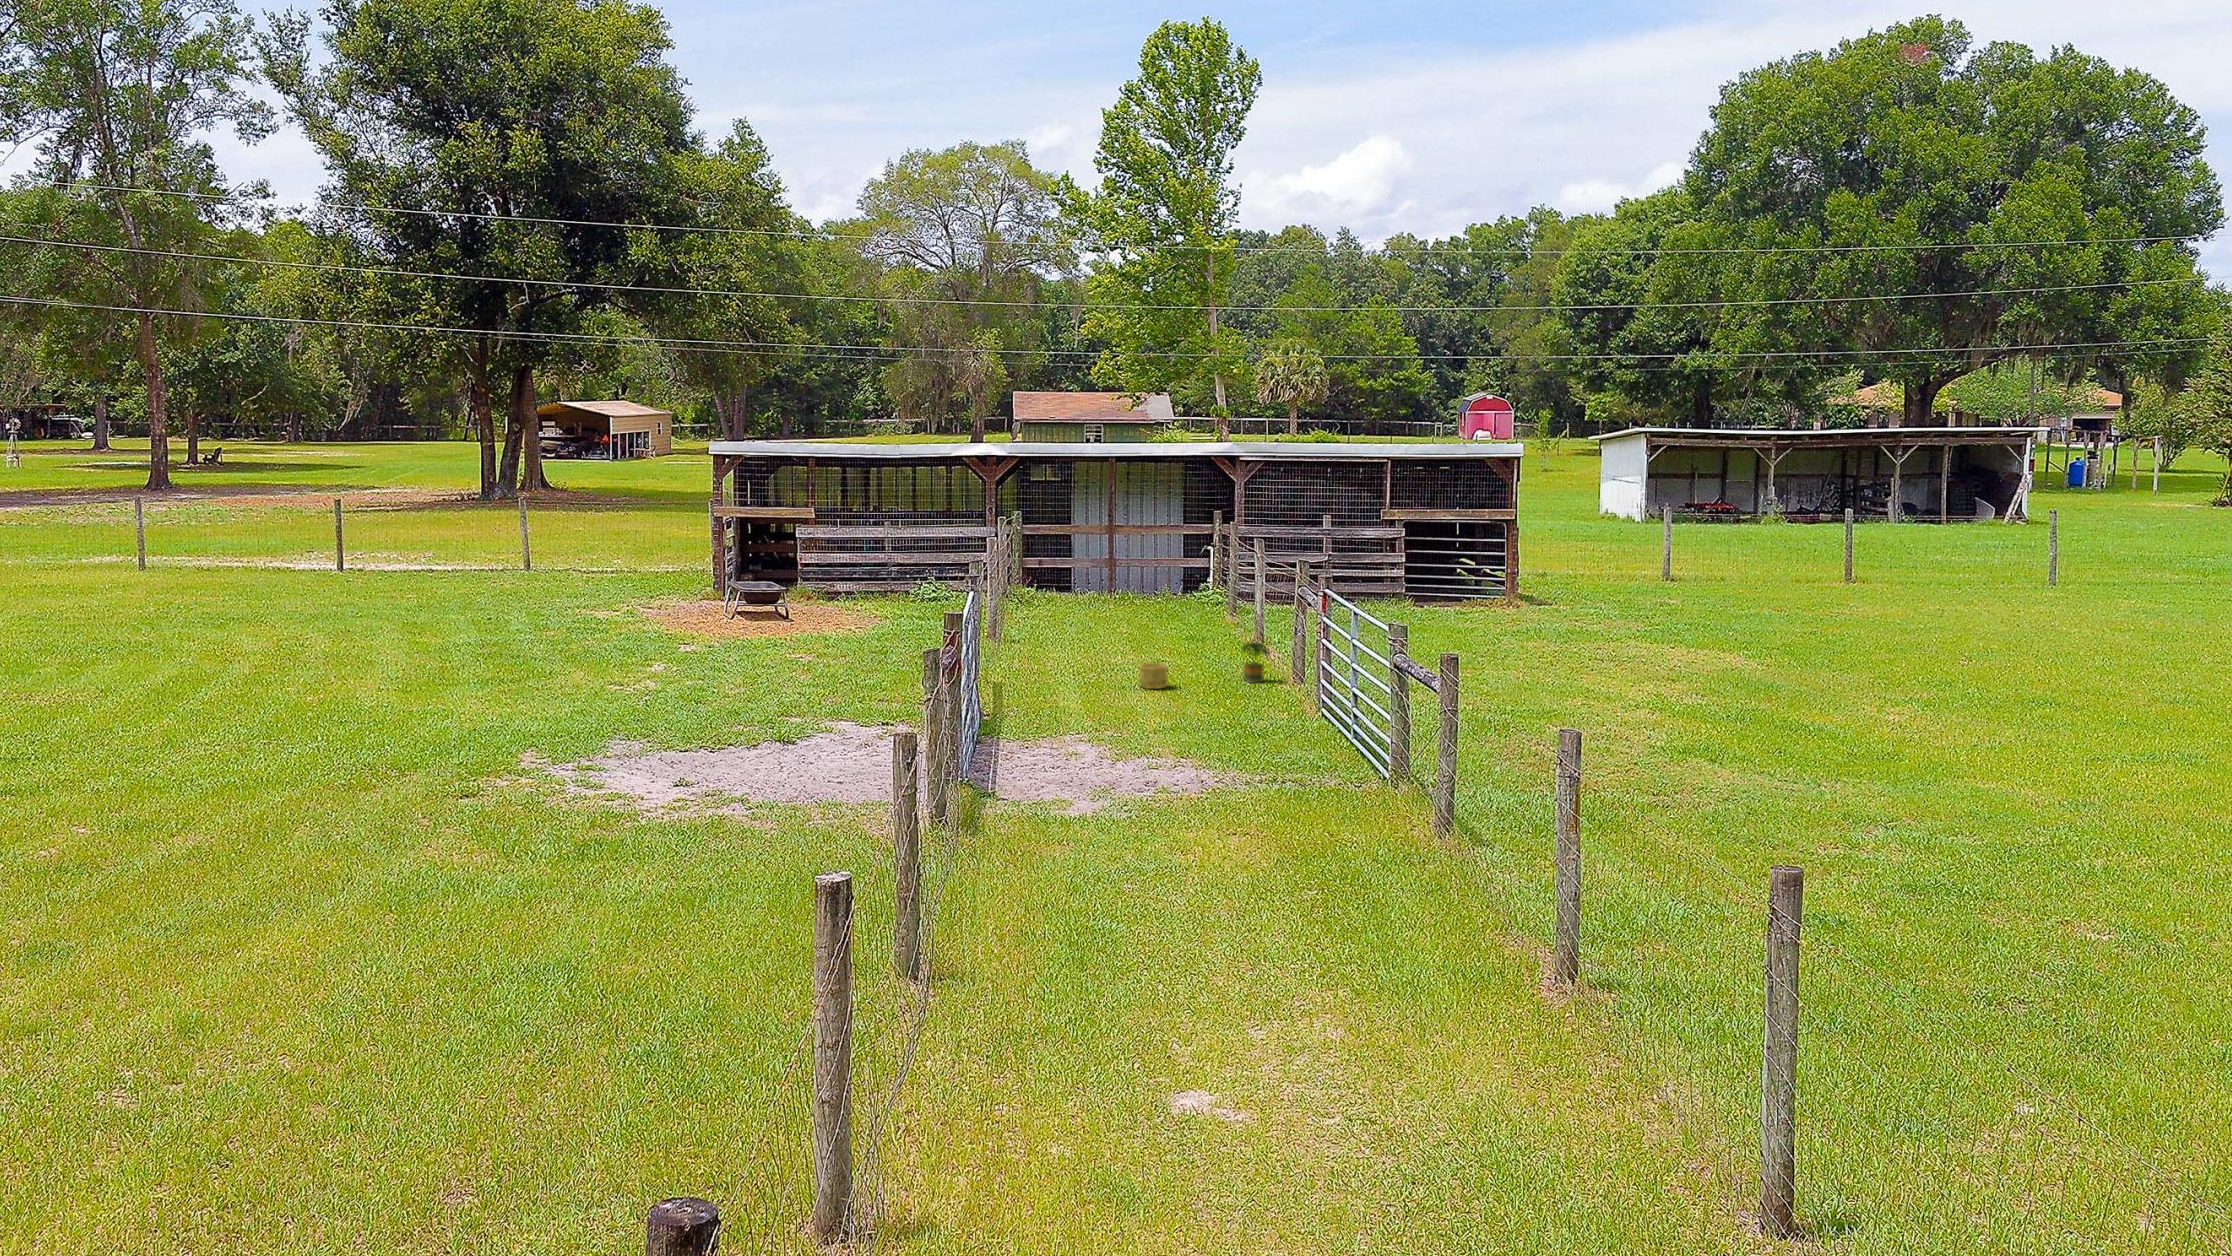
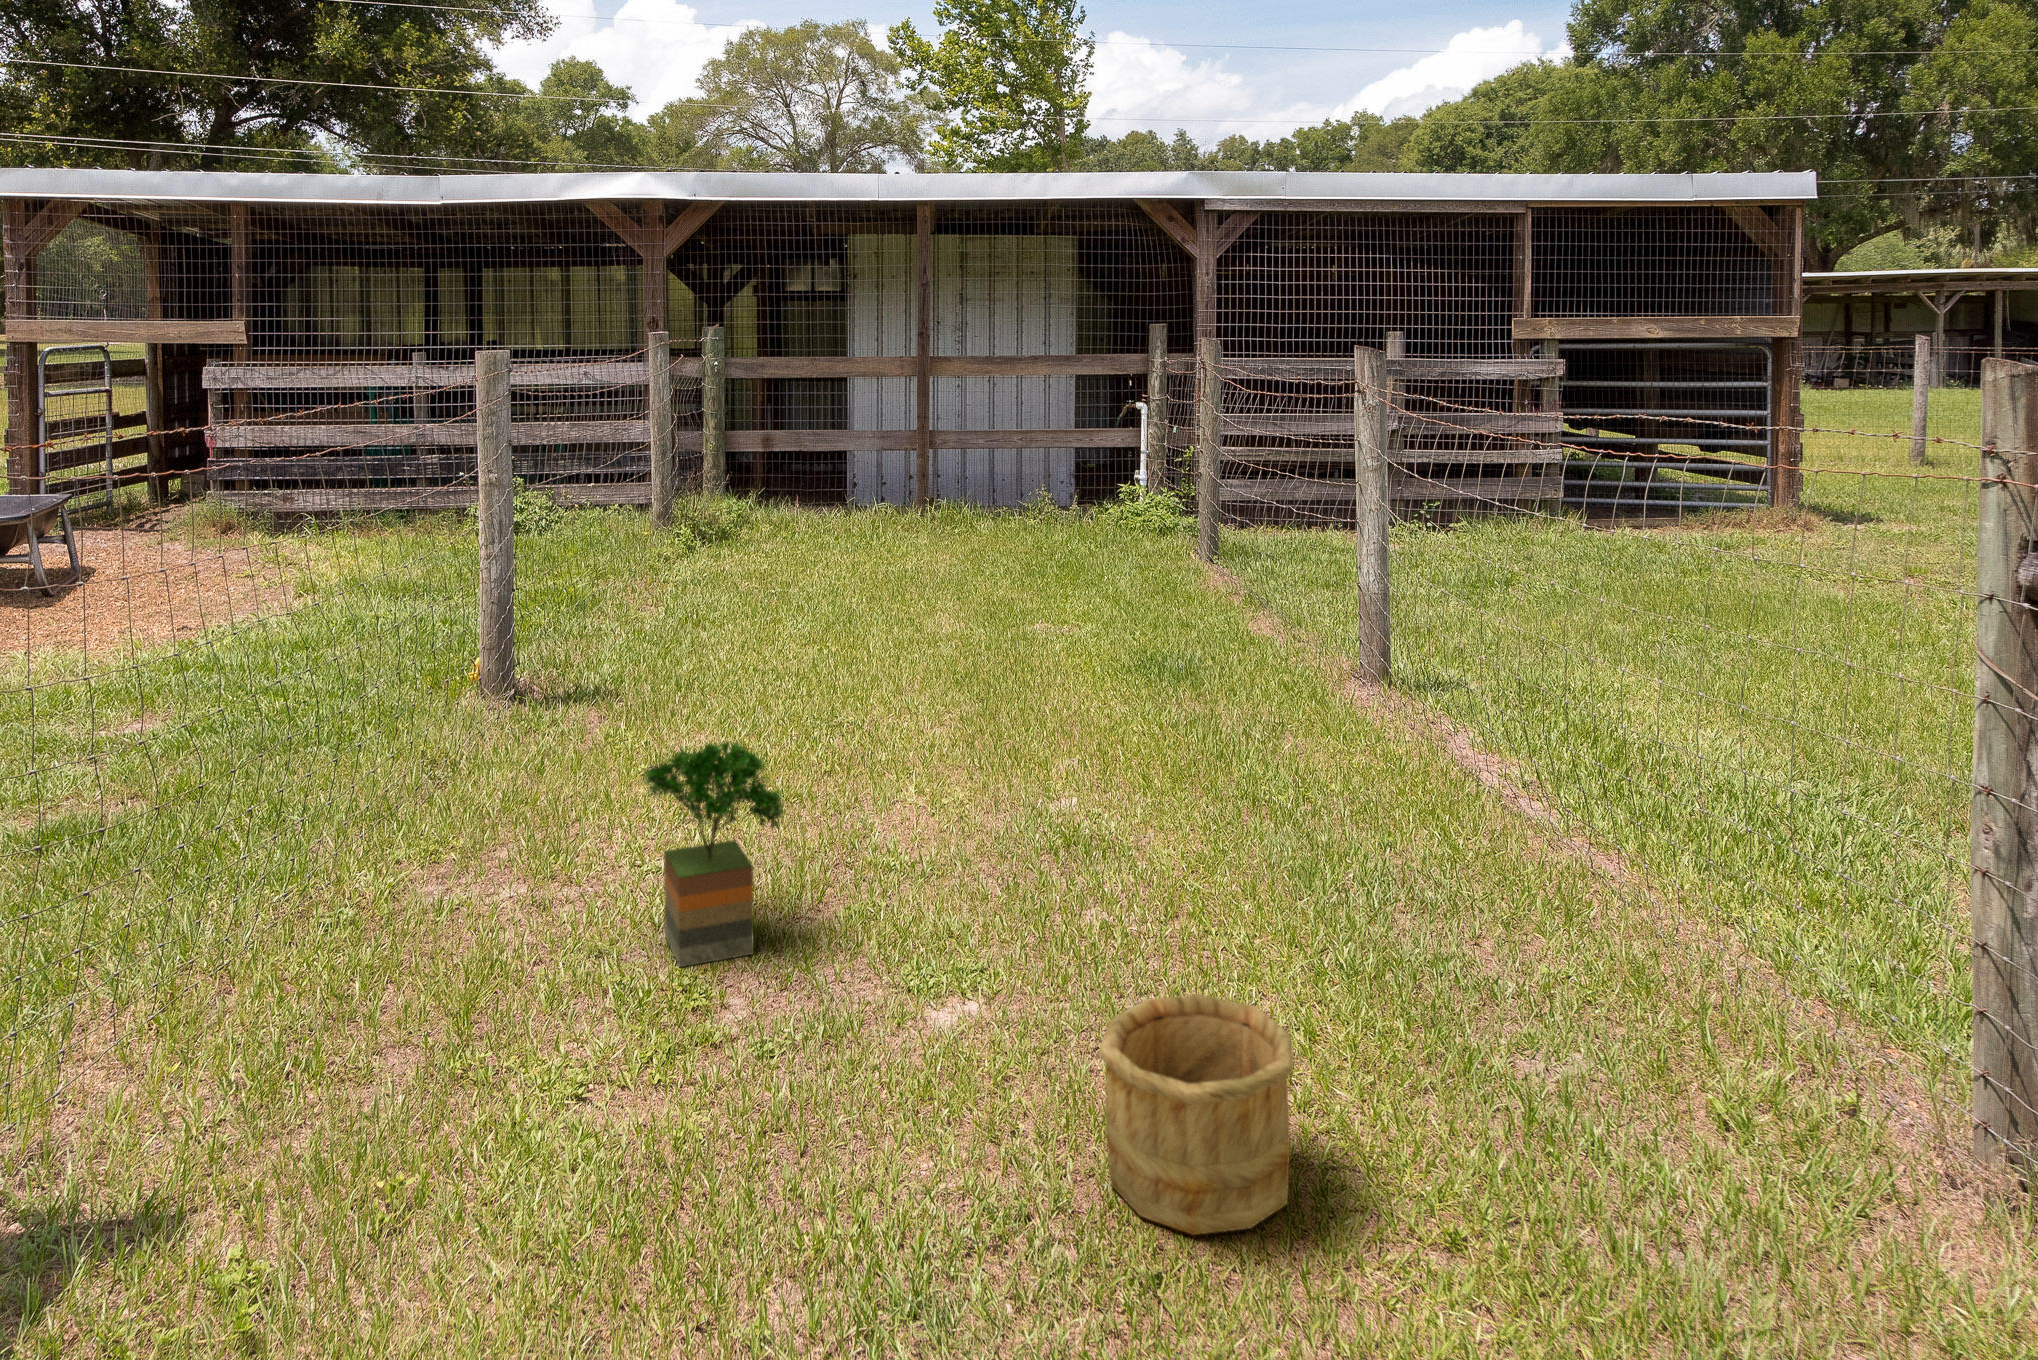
potted tree: present [1242,642,1269,683] -> present [642,741,784,967]

